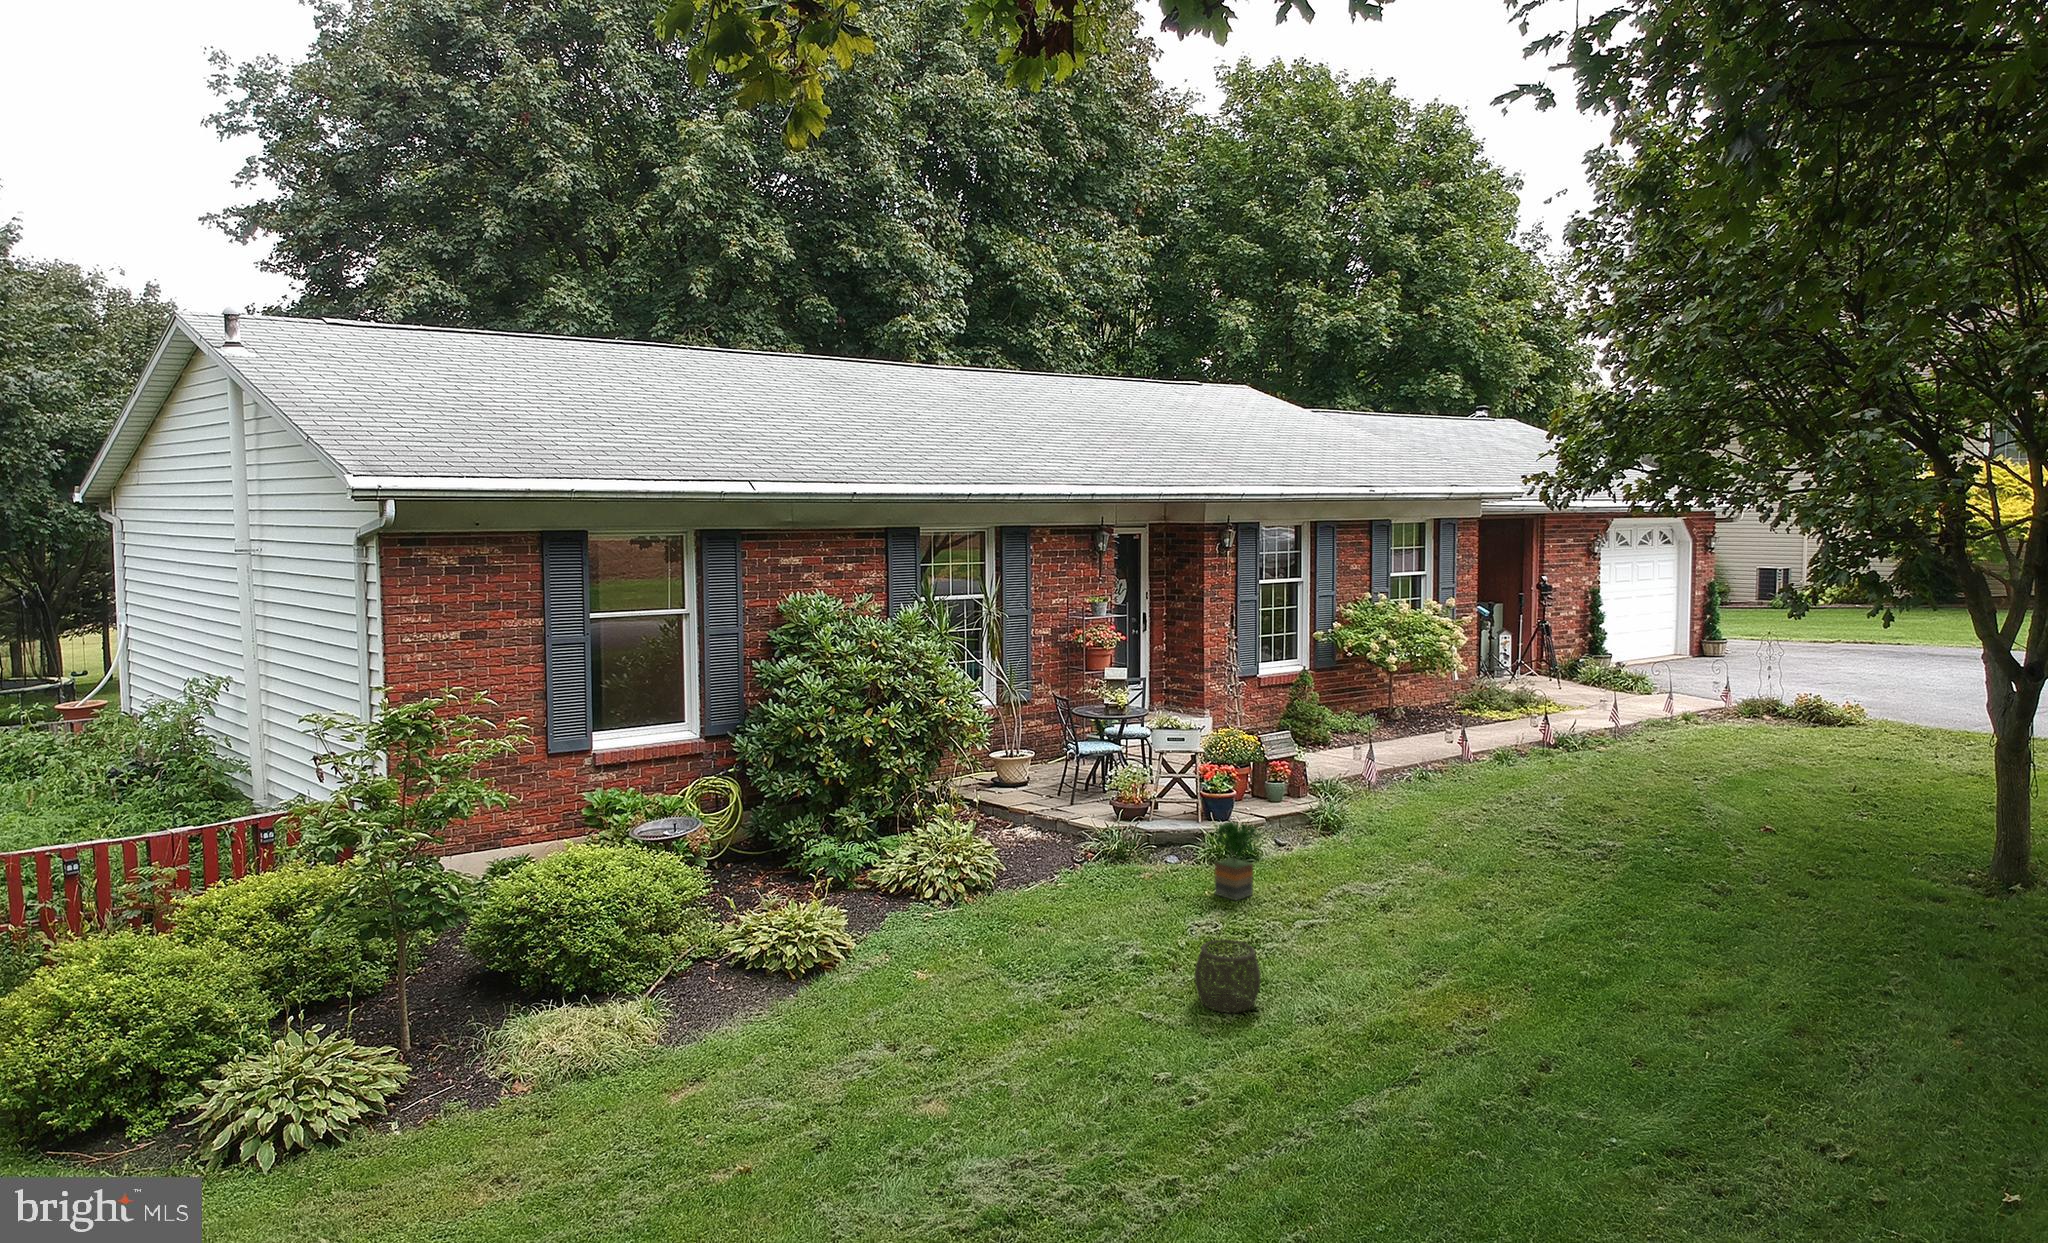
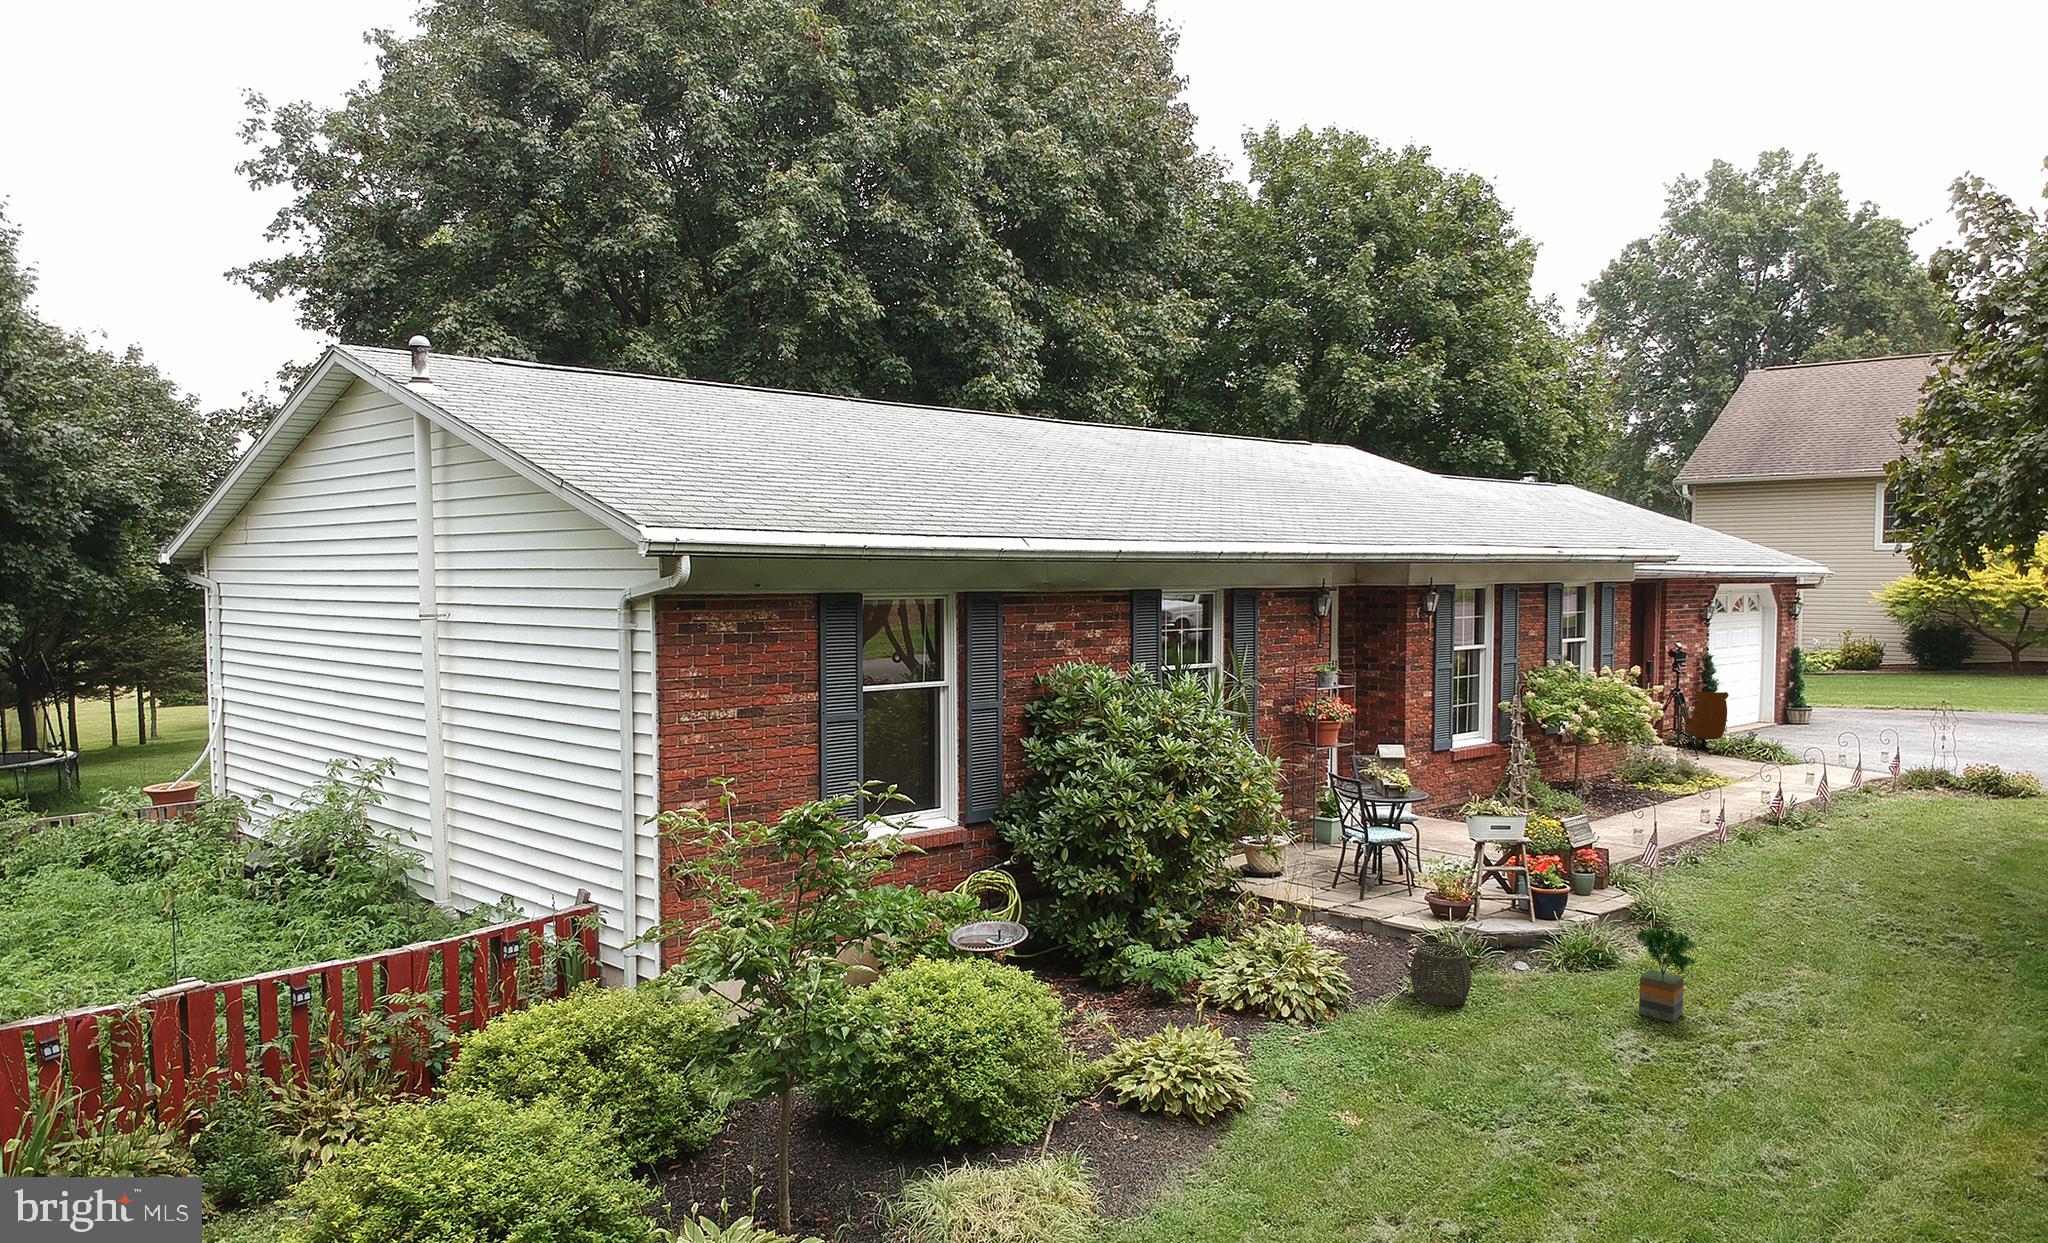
lounge chair: none [1551,625,1594,688] -> present [1681,691,1729,755]
woven basket: present [1194,939,1261,1013] -> present [1410,943,1472,1007]

